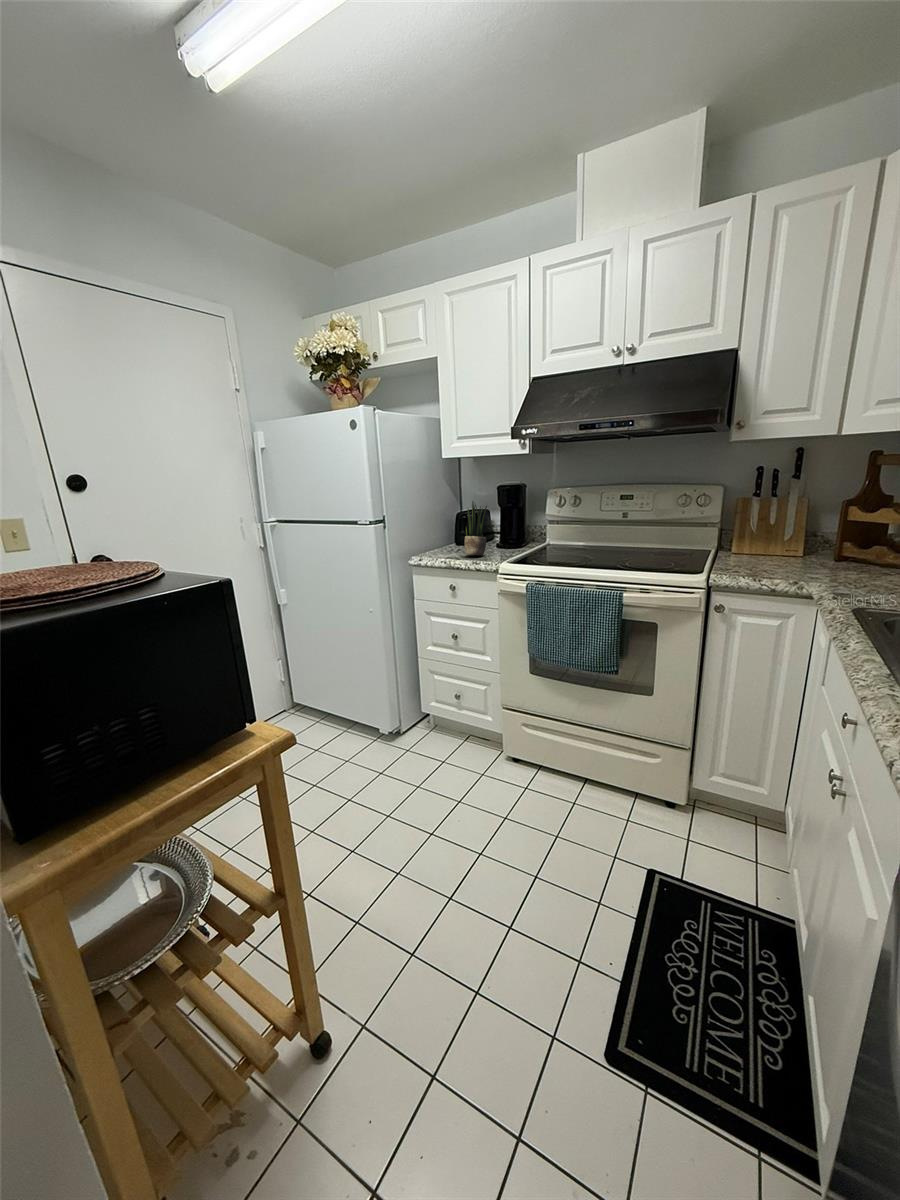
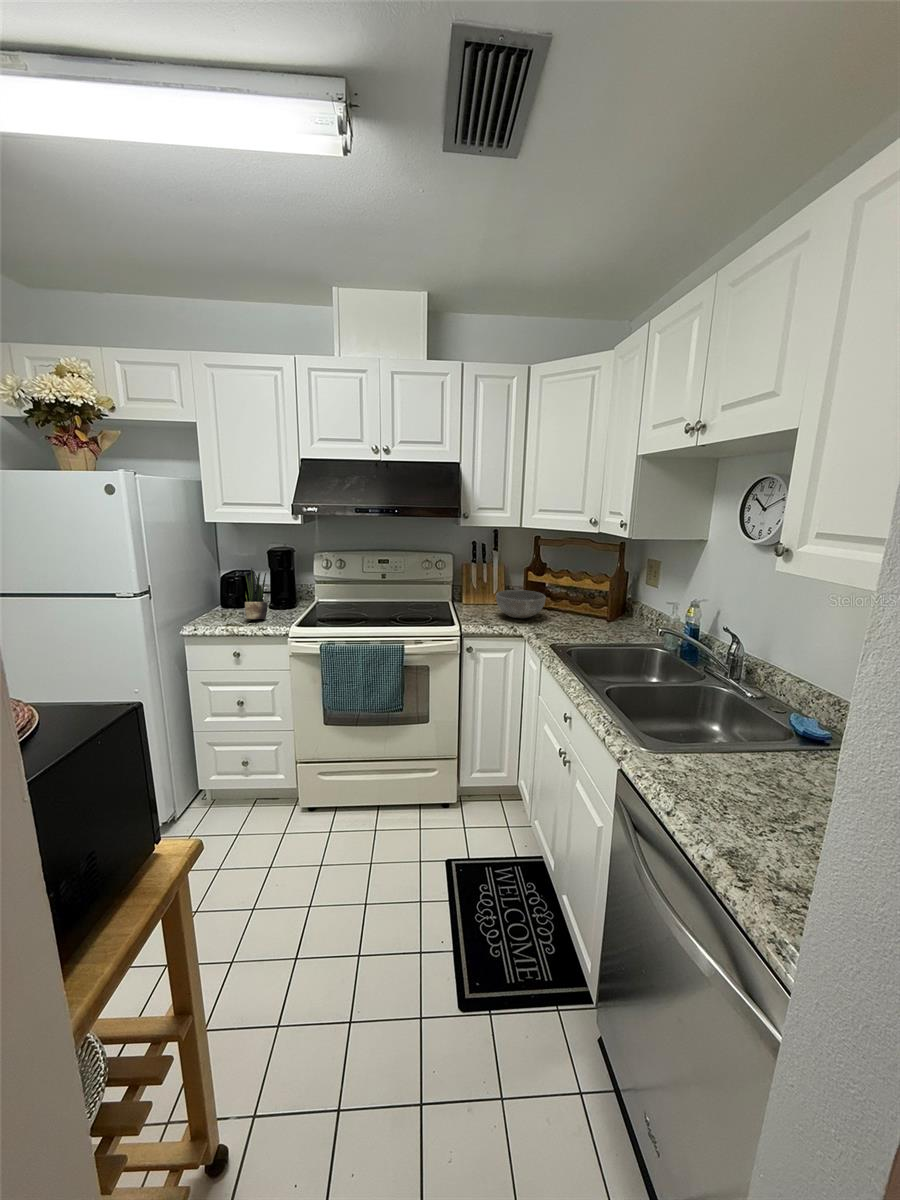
bowl: none [779,533,874,573] -> present [496,590,546,618]

